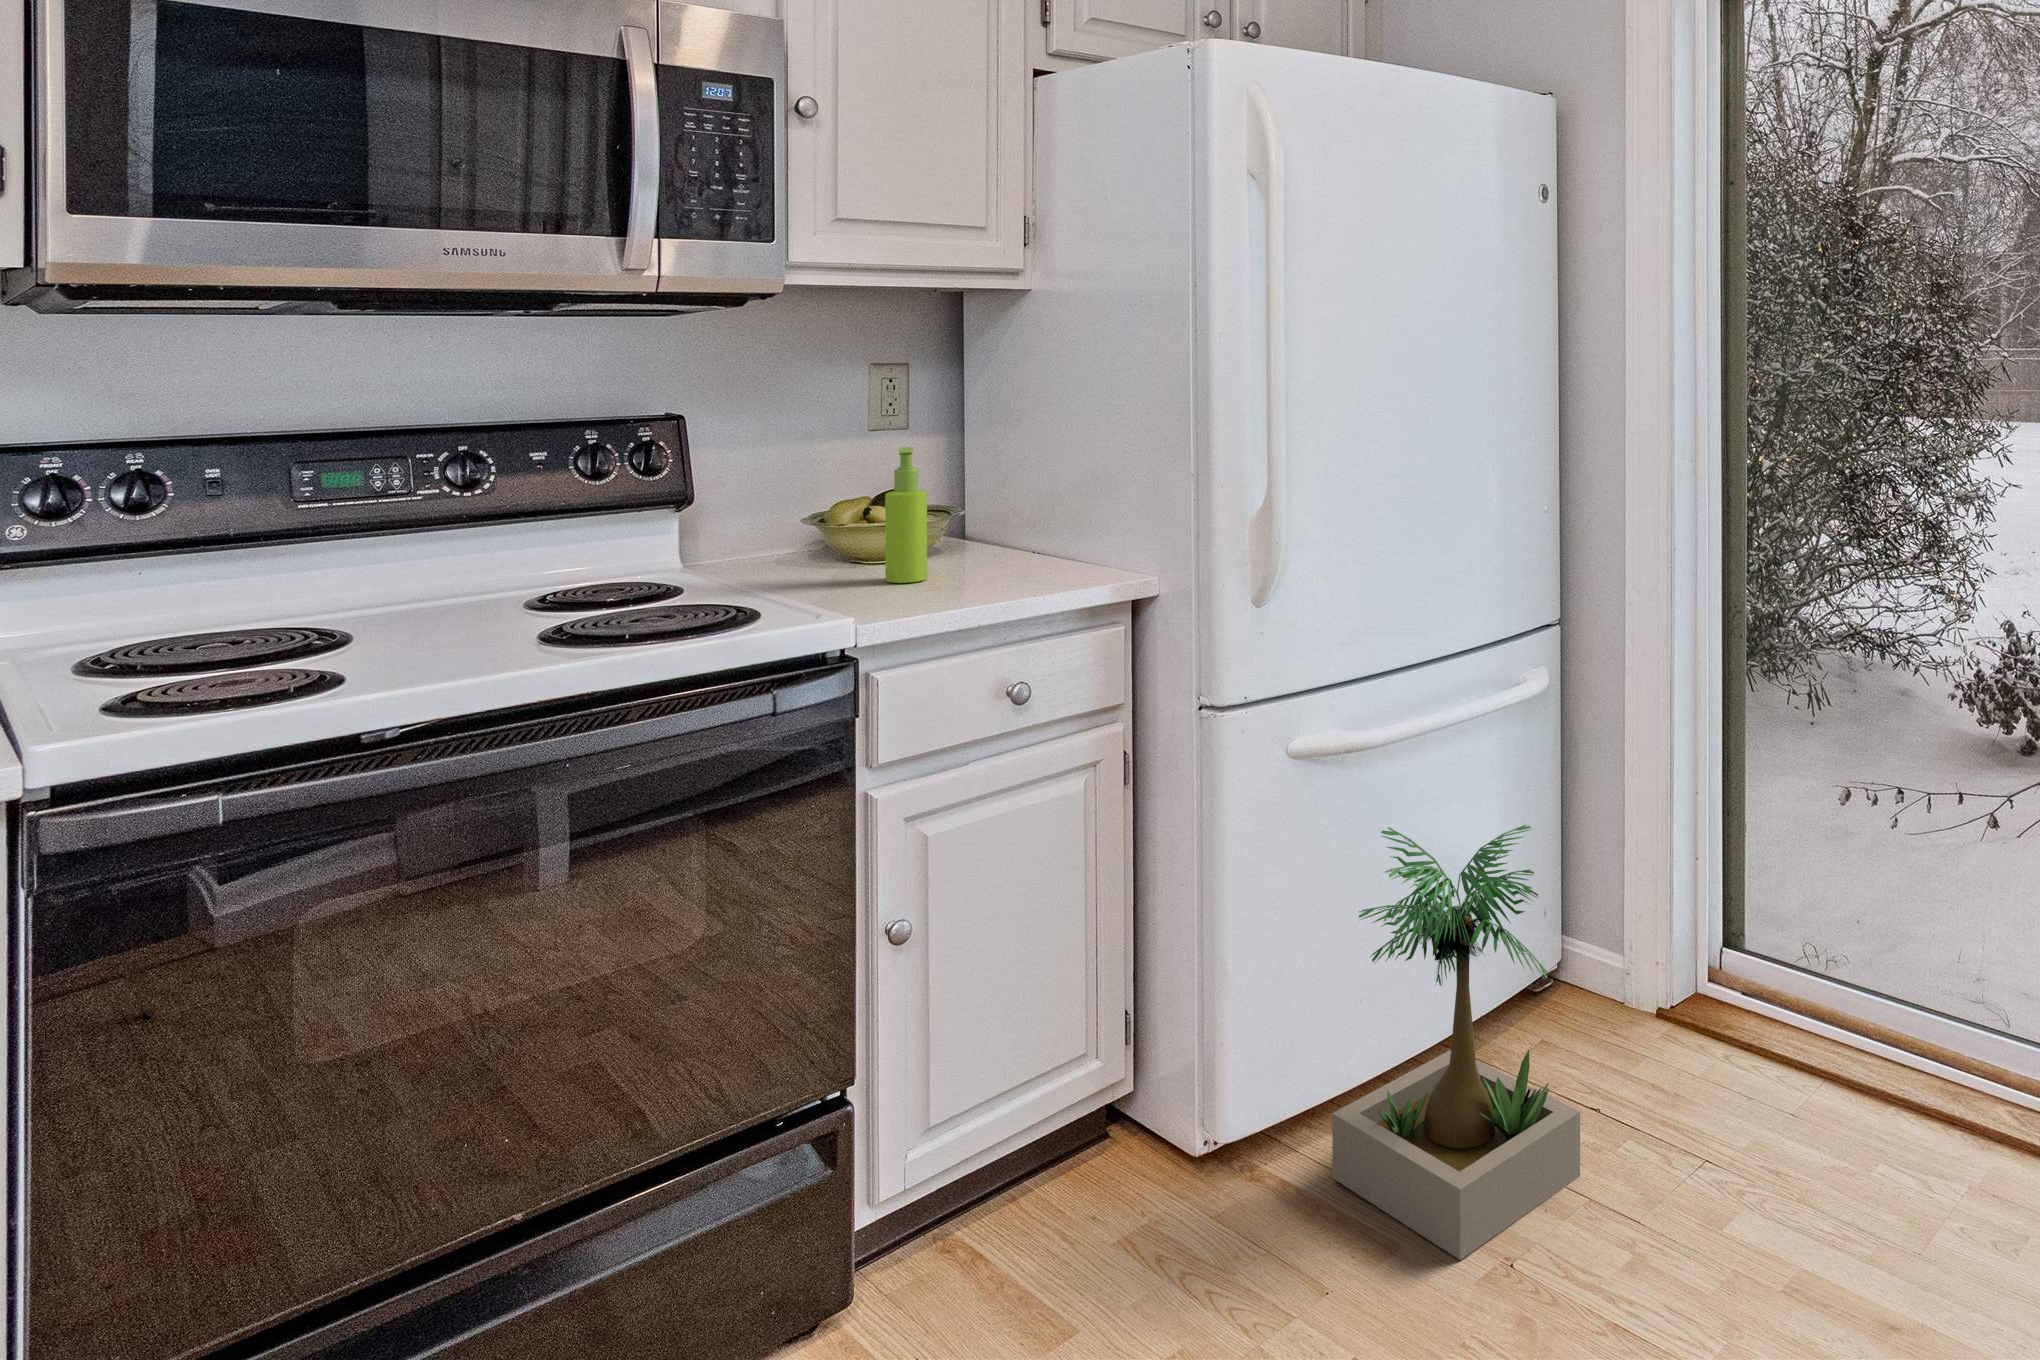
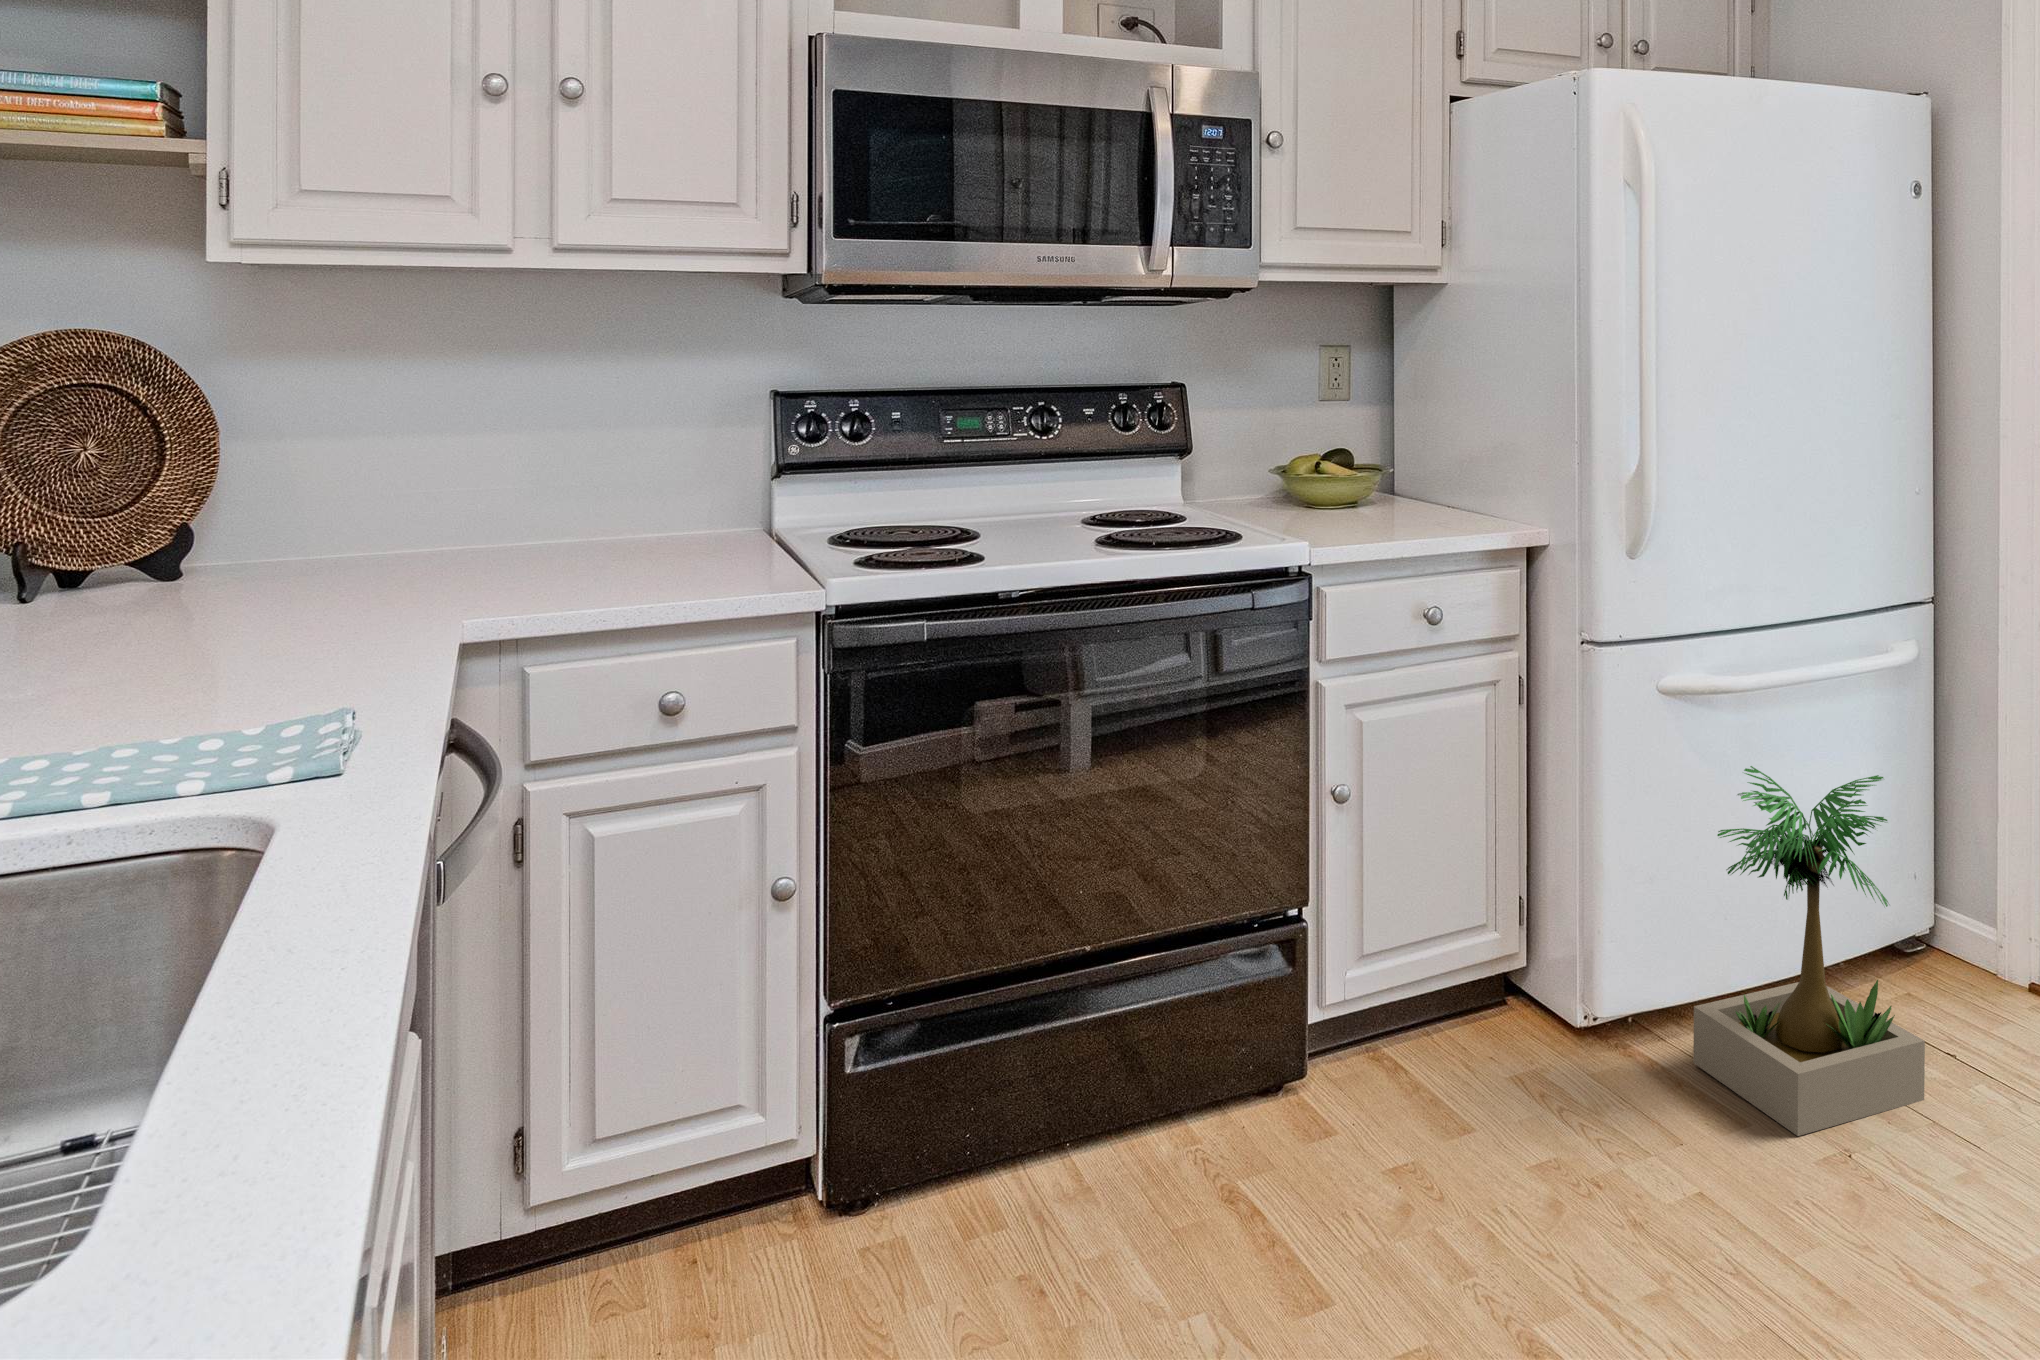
soap dispenser: present [885,447,927,583] -> none [1332,413,1364,522]

